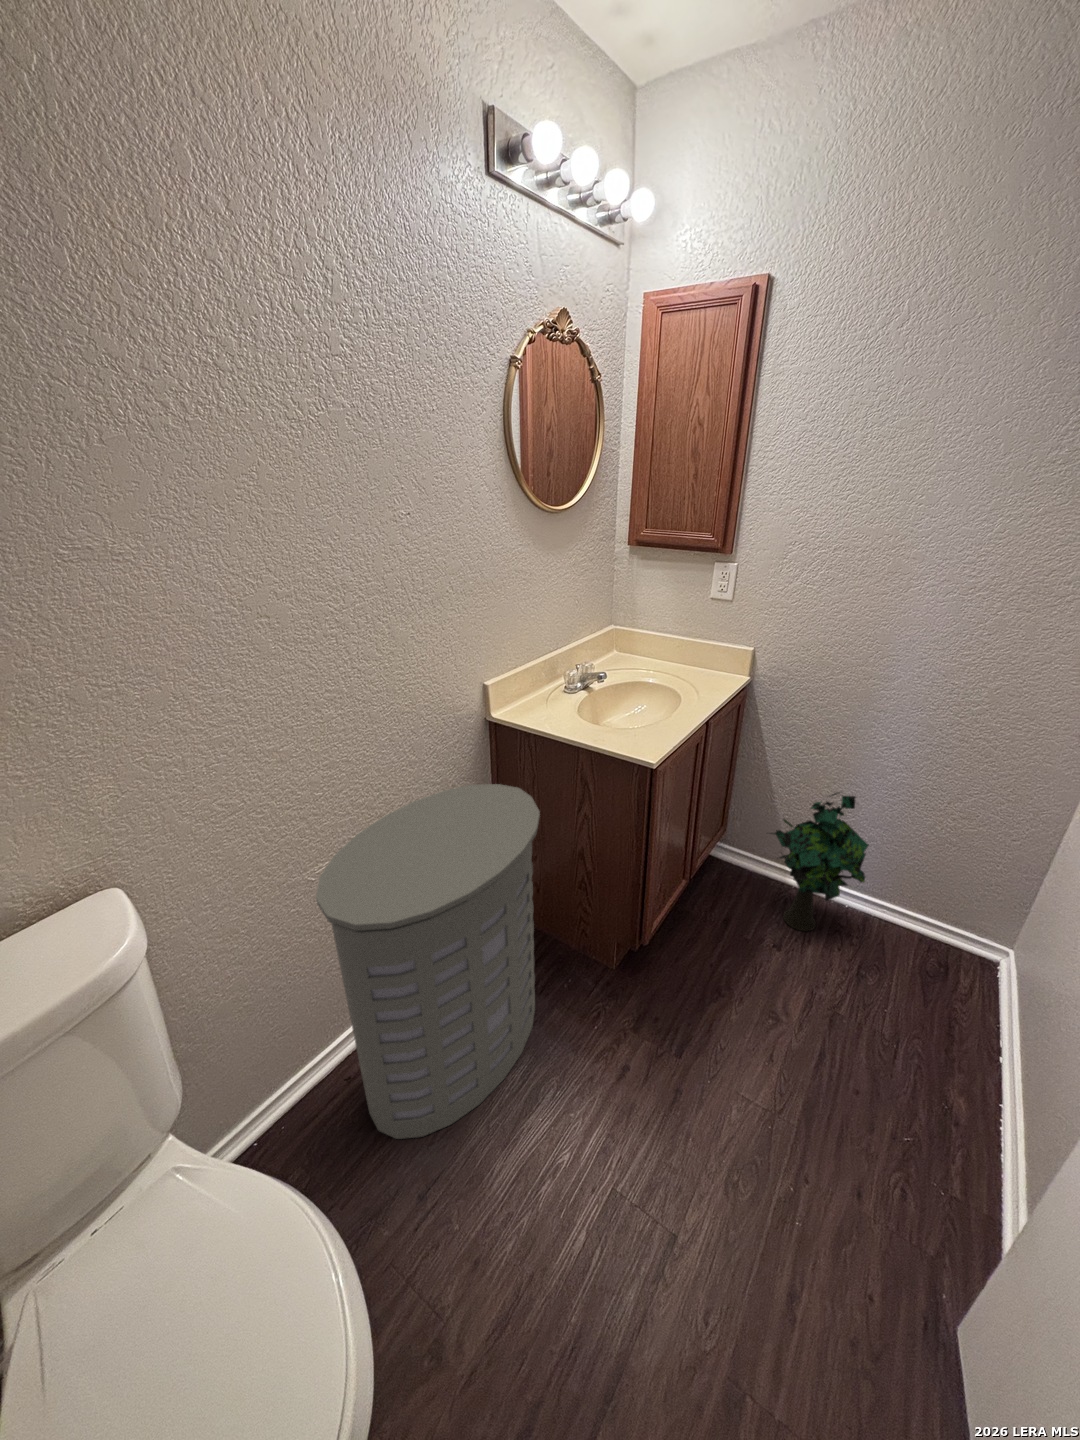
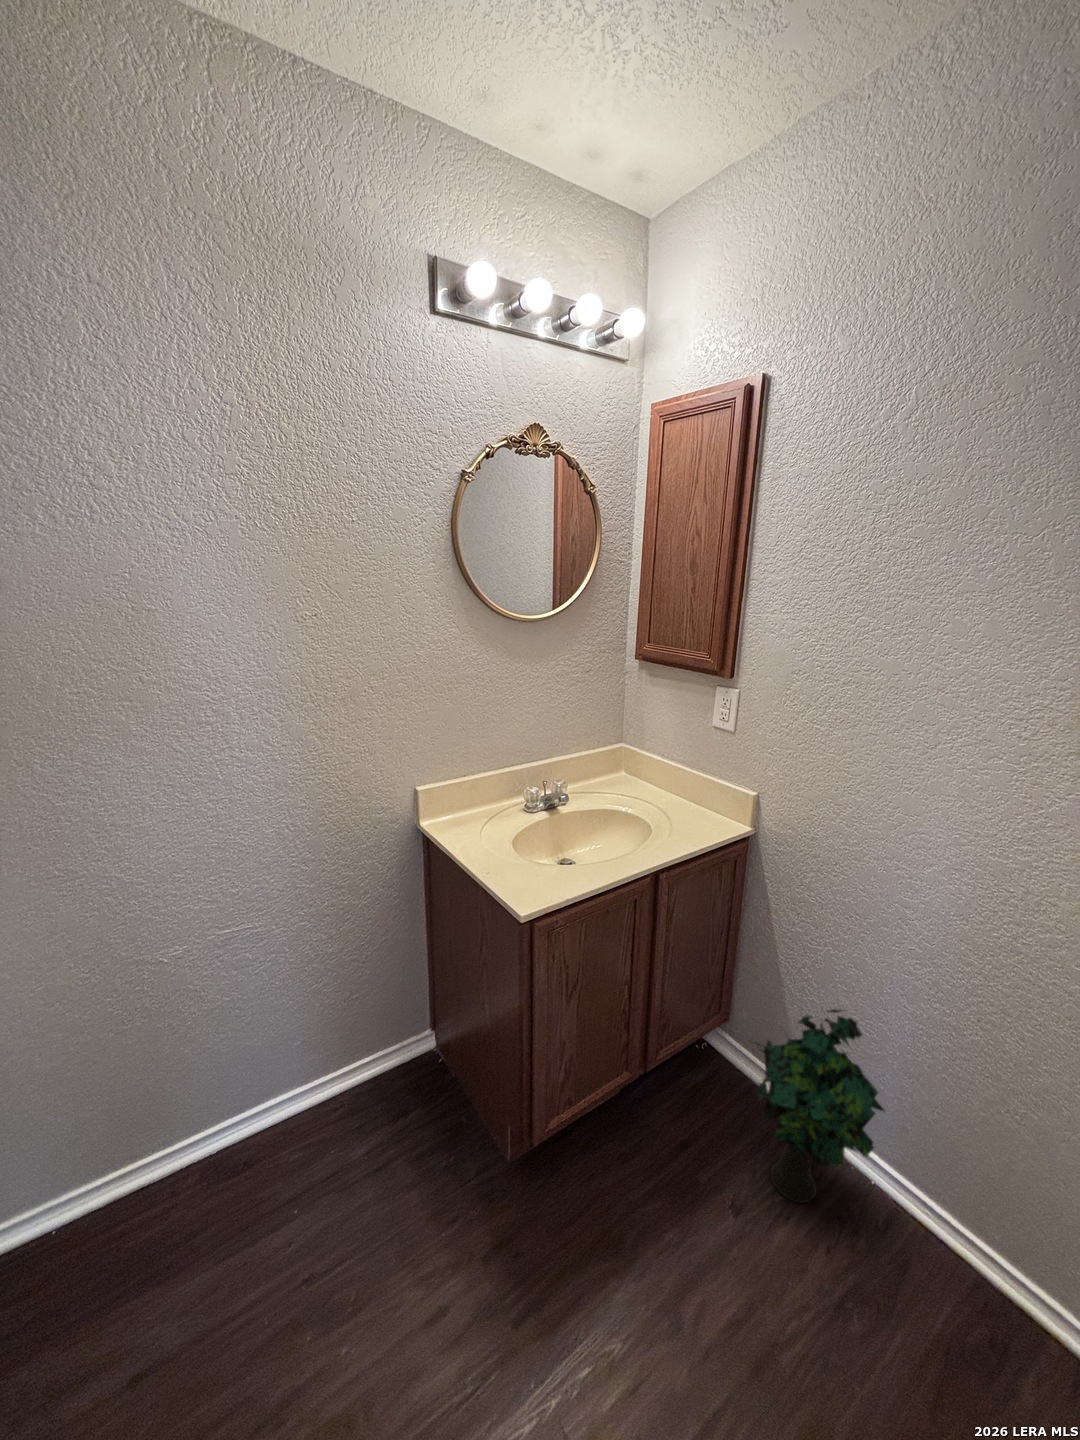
laundry hamper: present [316,784,540,1139] -> none [94,895,408,1294]

